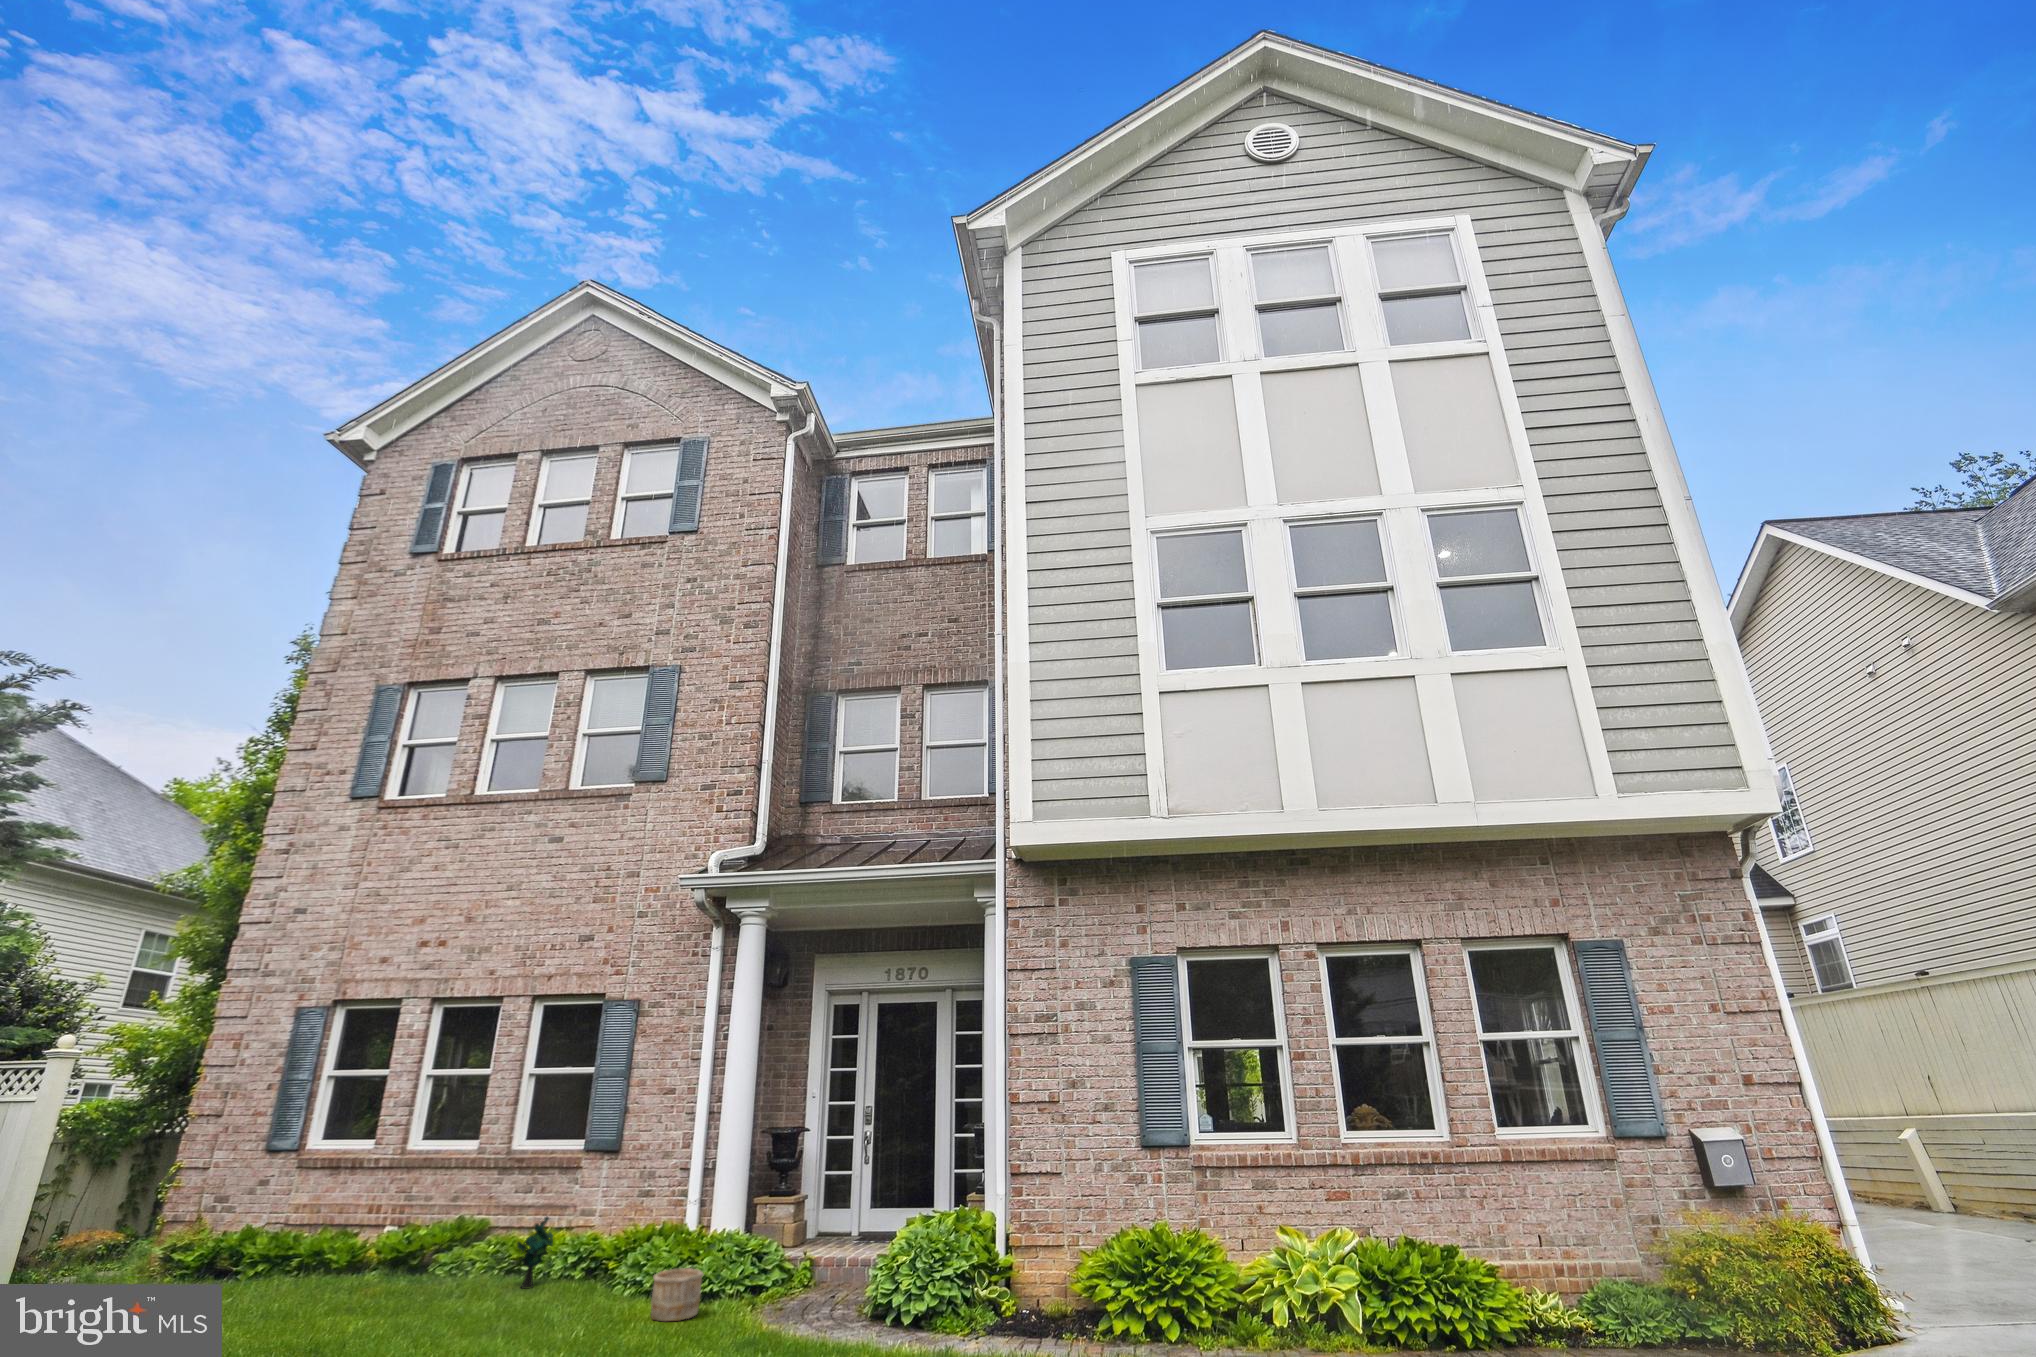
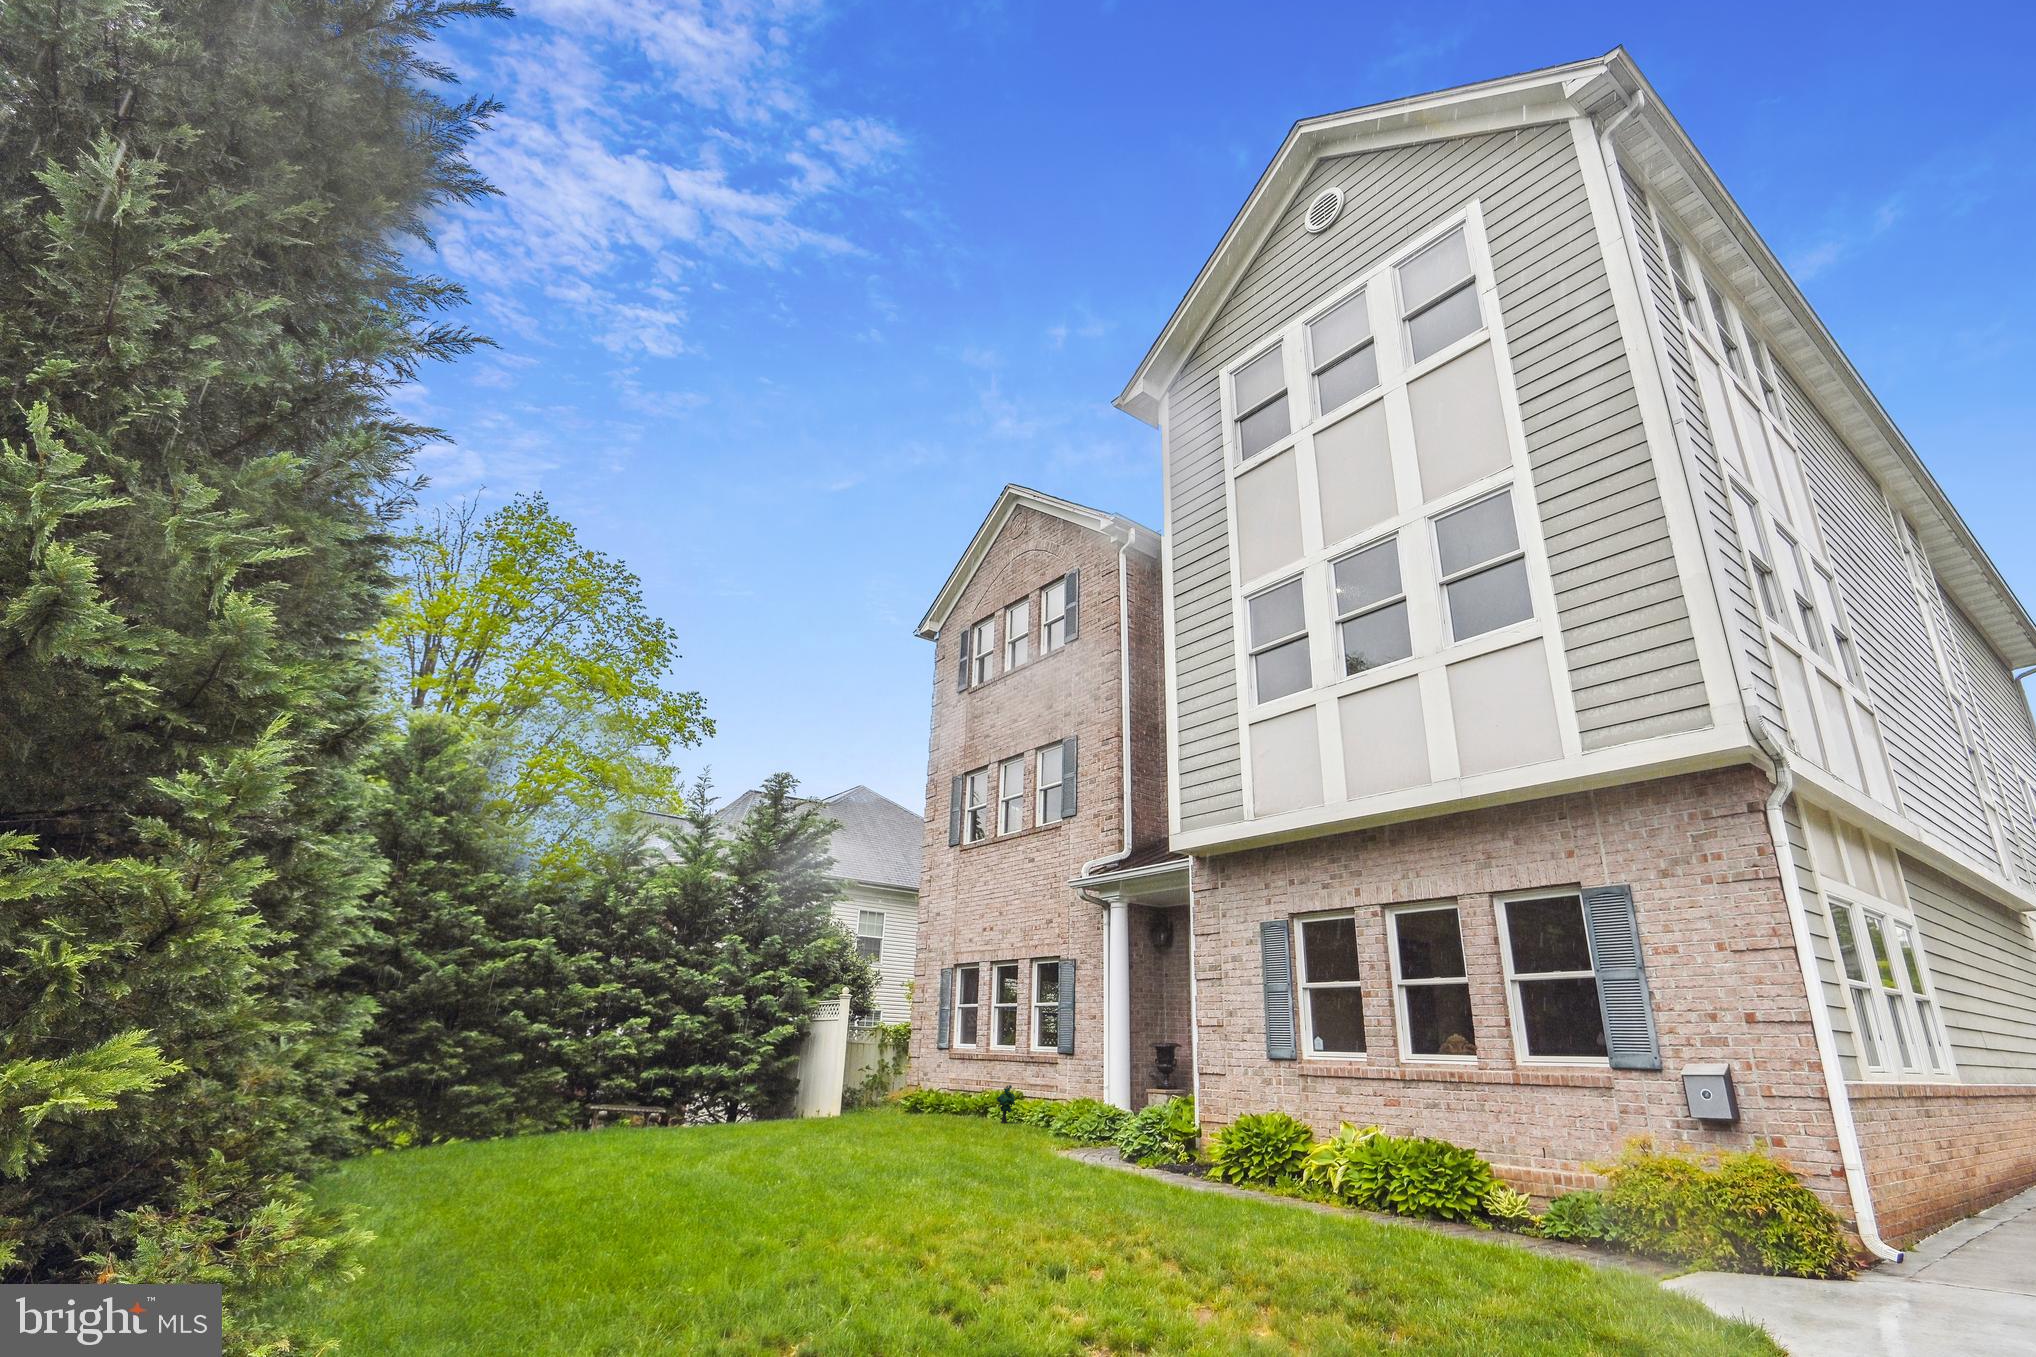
wooden bucket: present [651,1268,703,1321] -> none [1017,1112,1046,1138]

